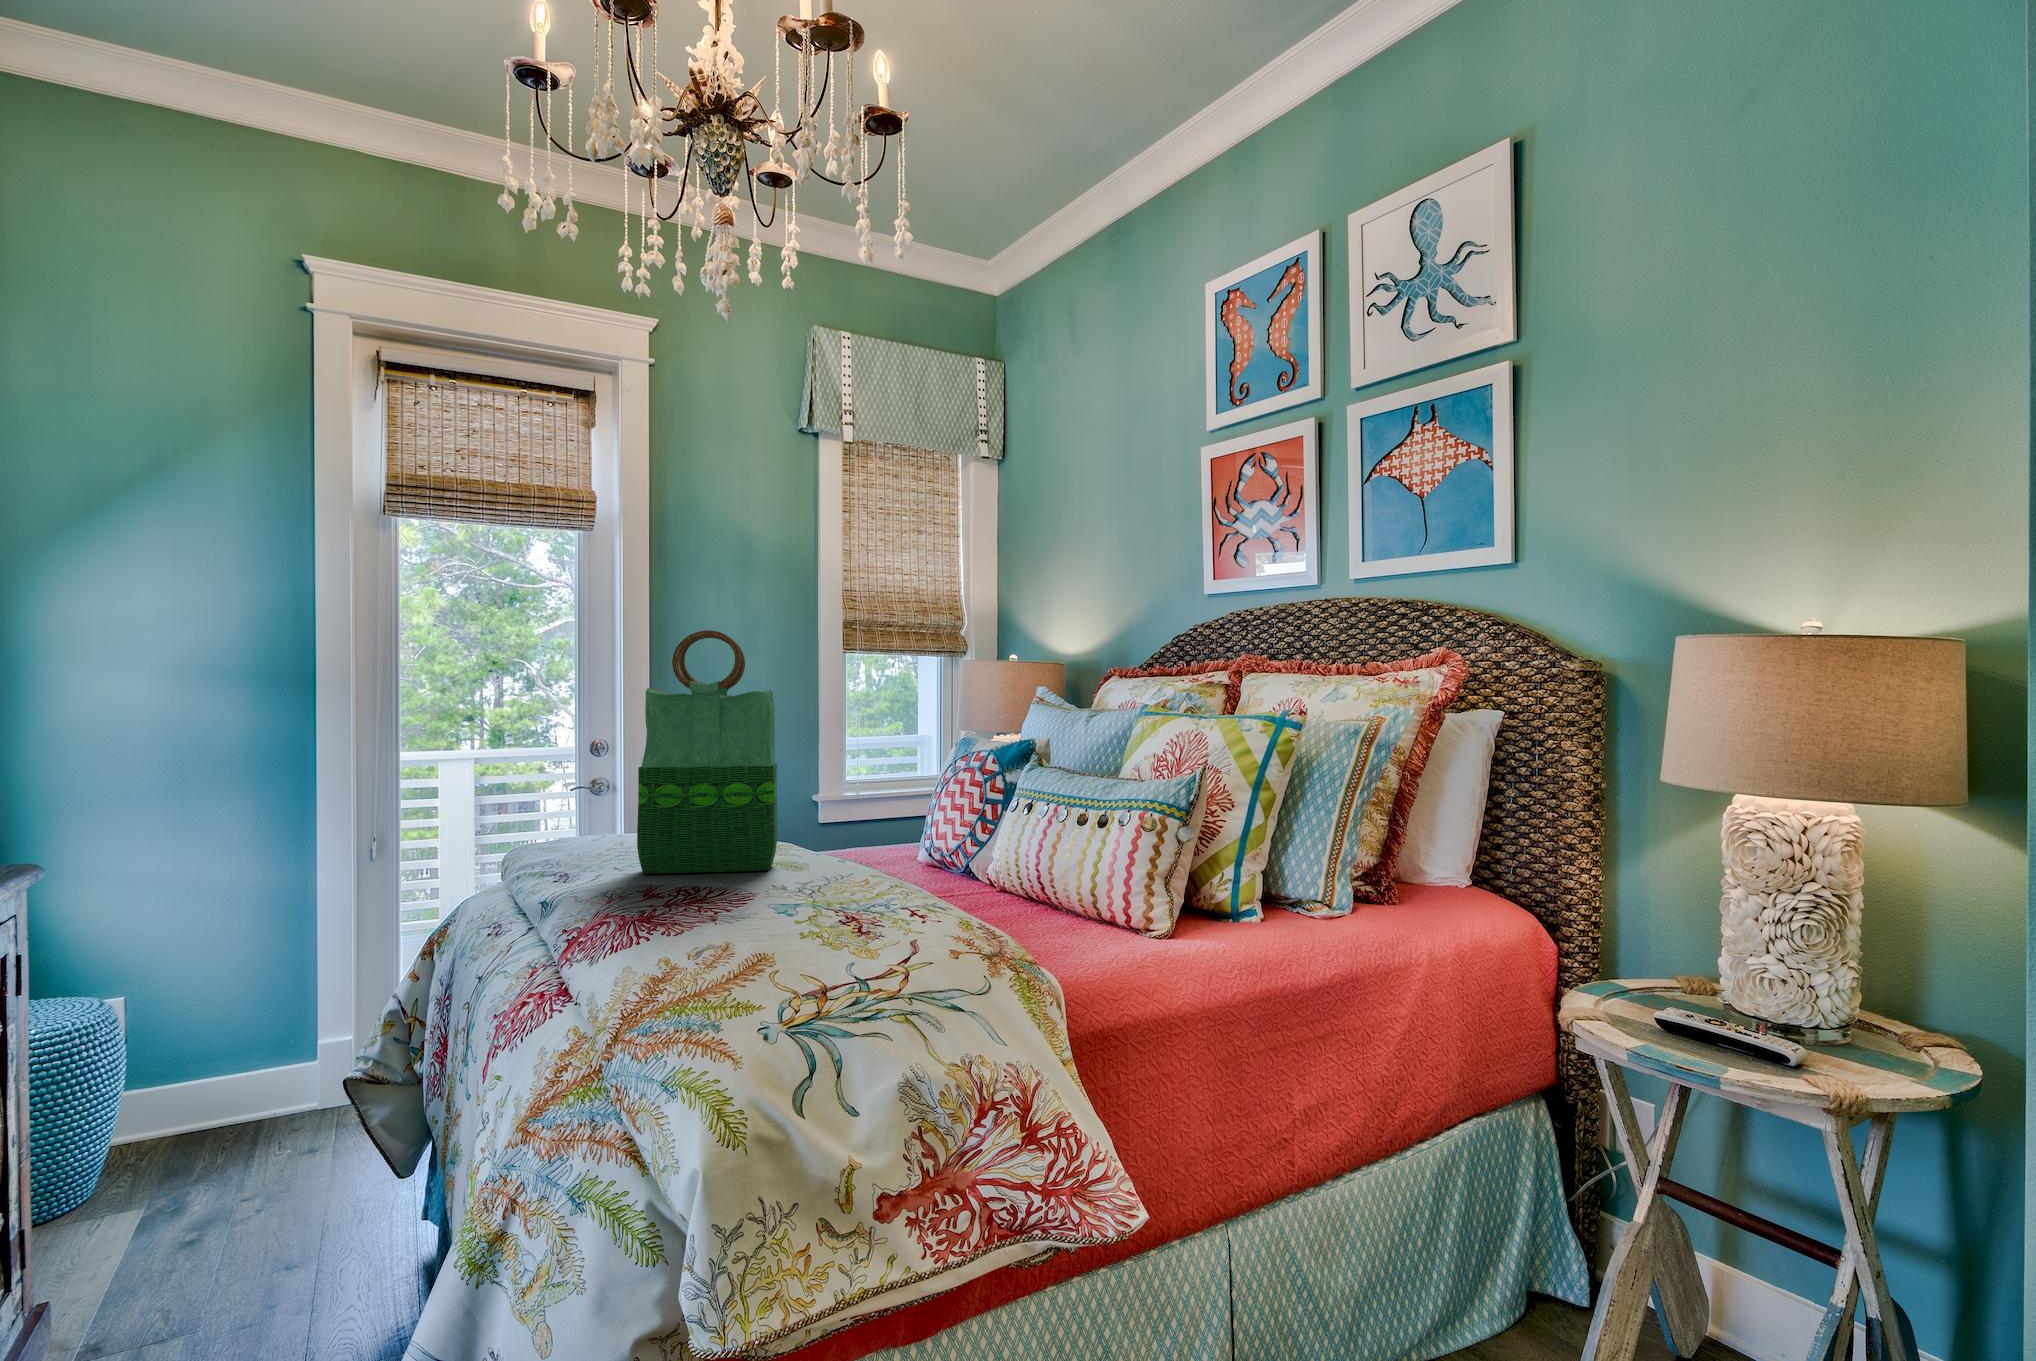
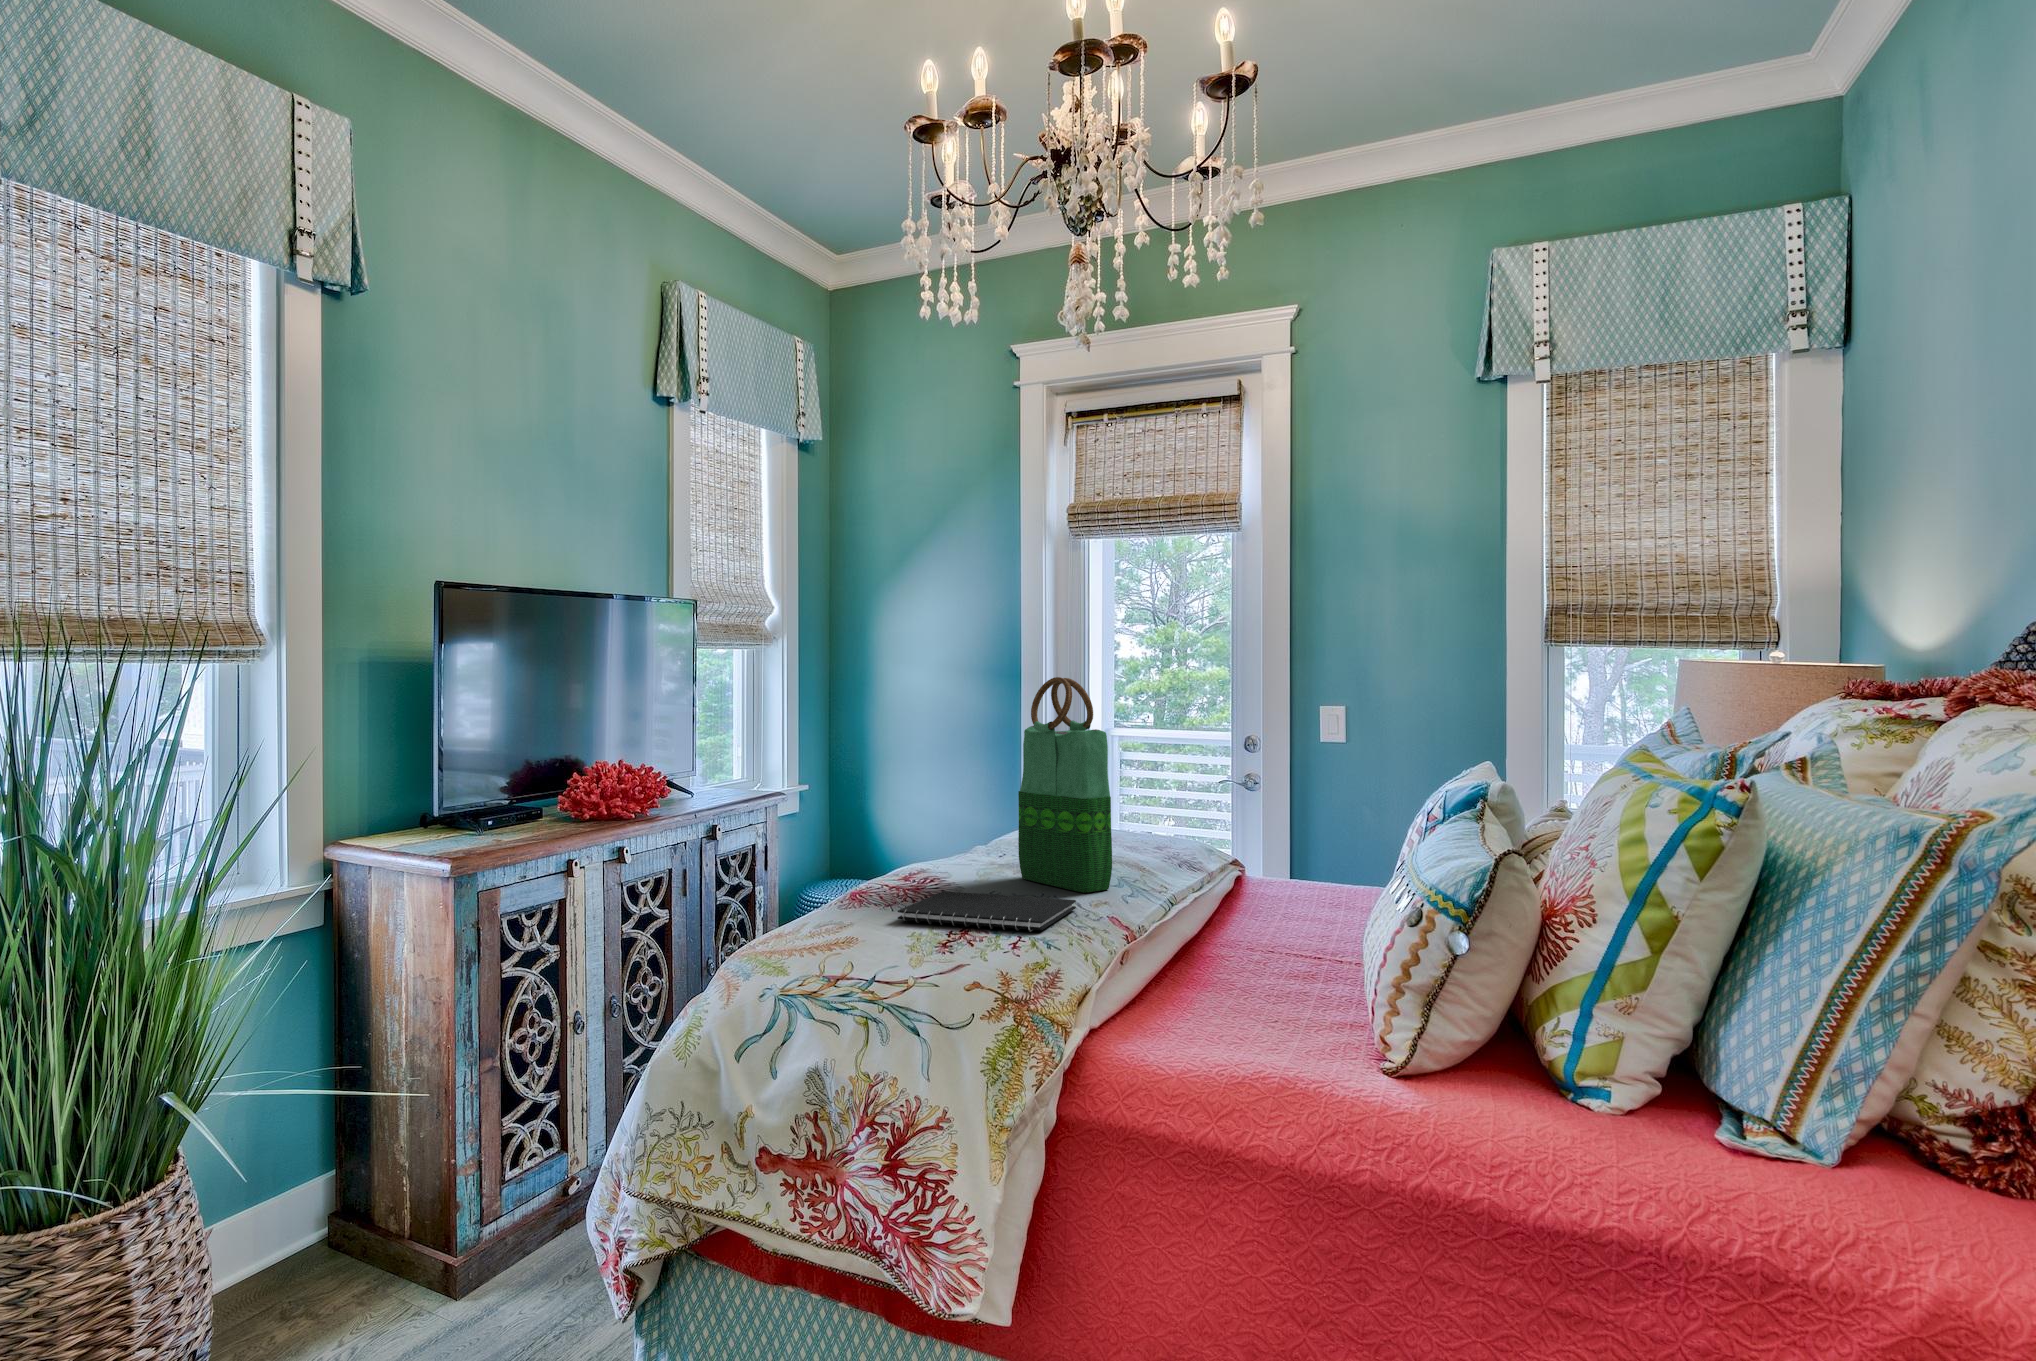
notebook: none [667,870,885,923] -> present [898,891,1076,932]

